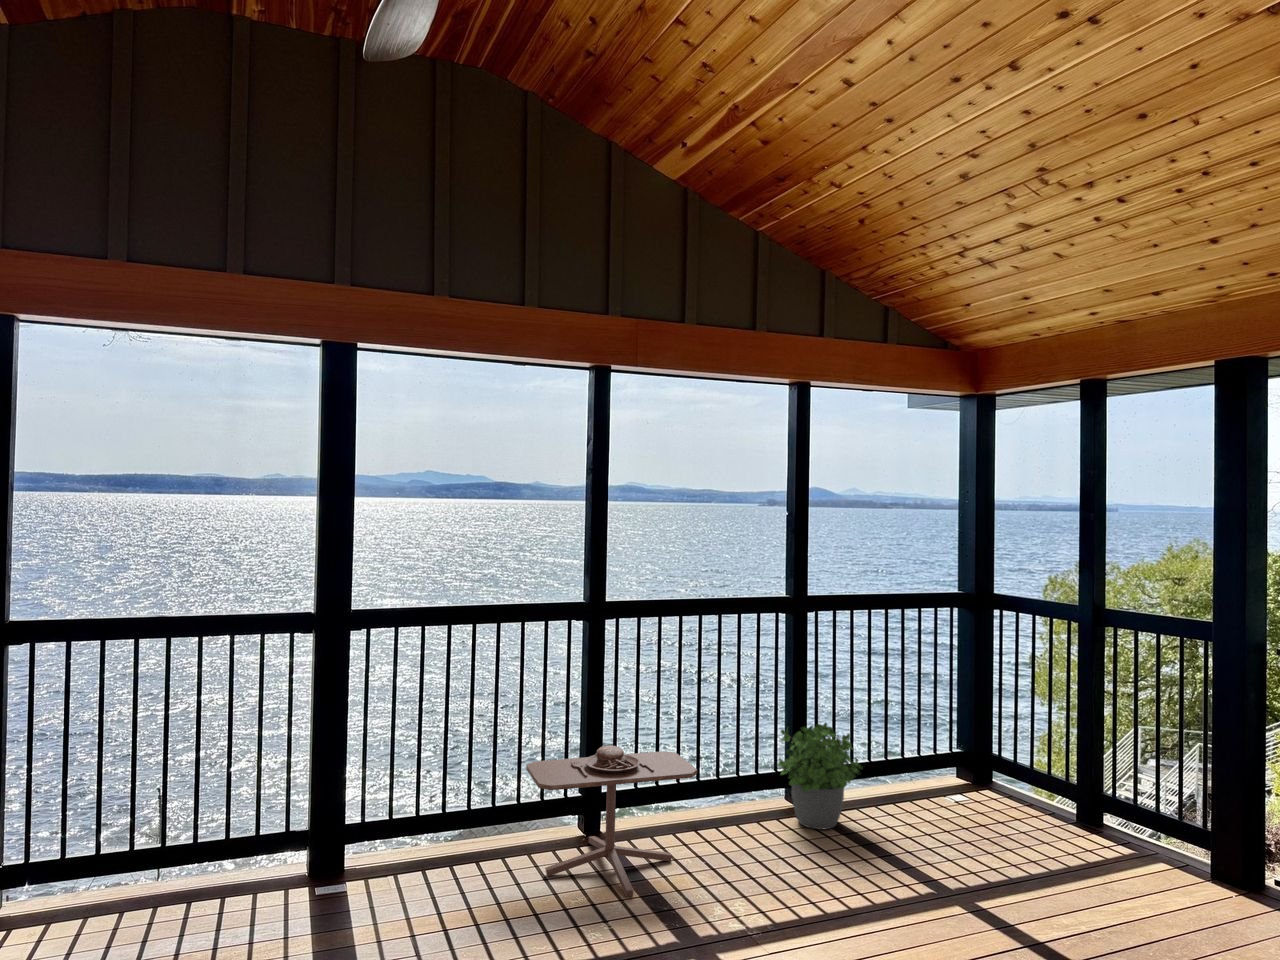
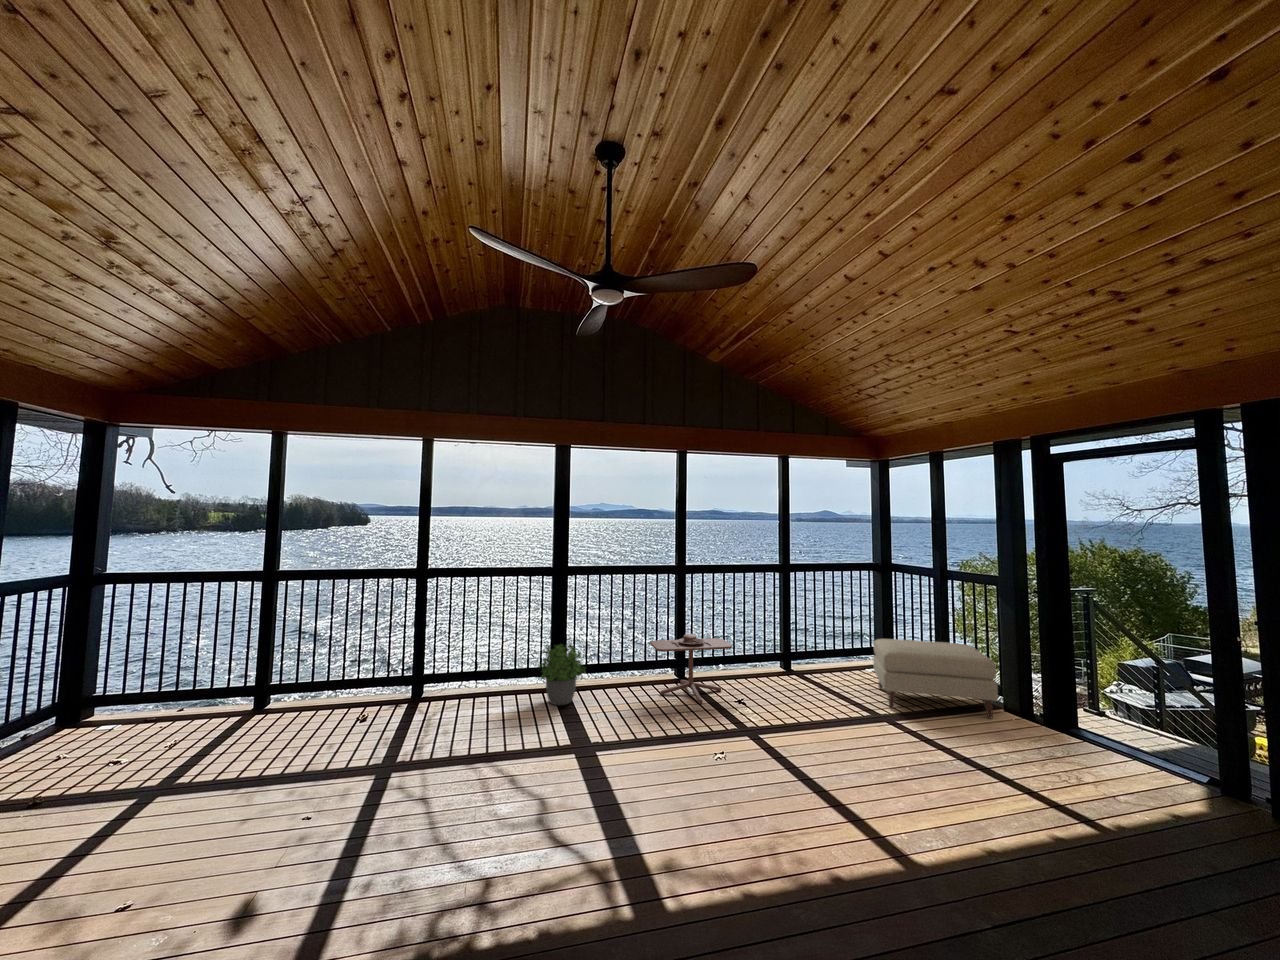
potted plant: present [778,723,863,829] -> present [539,643,586,705]
ottoman: none [967,747,1216,912] -> present [873,639,998,719]

